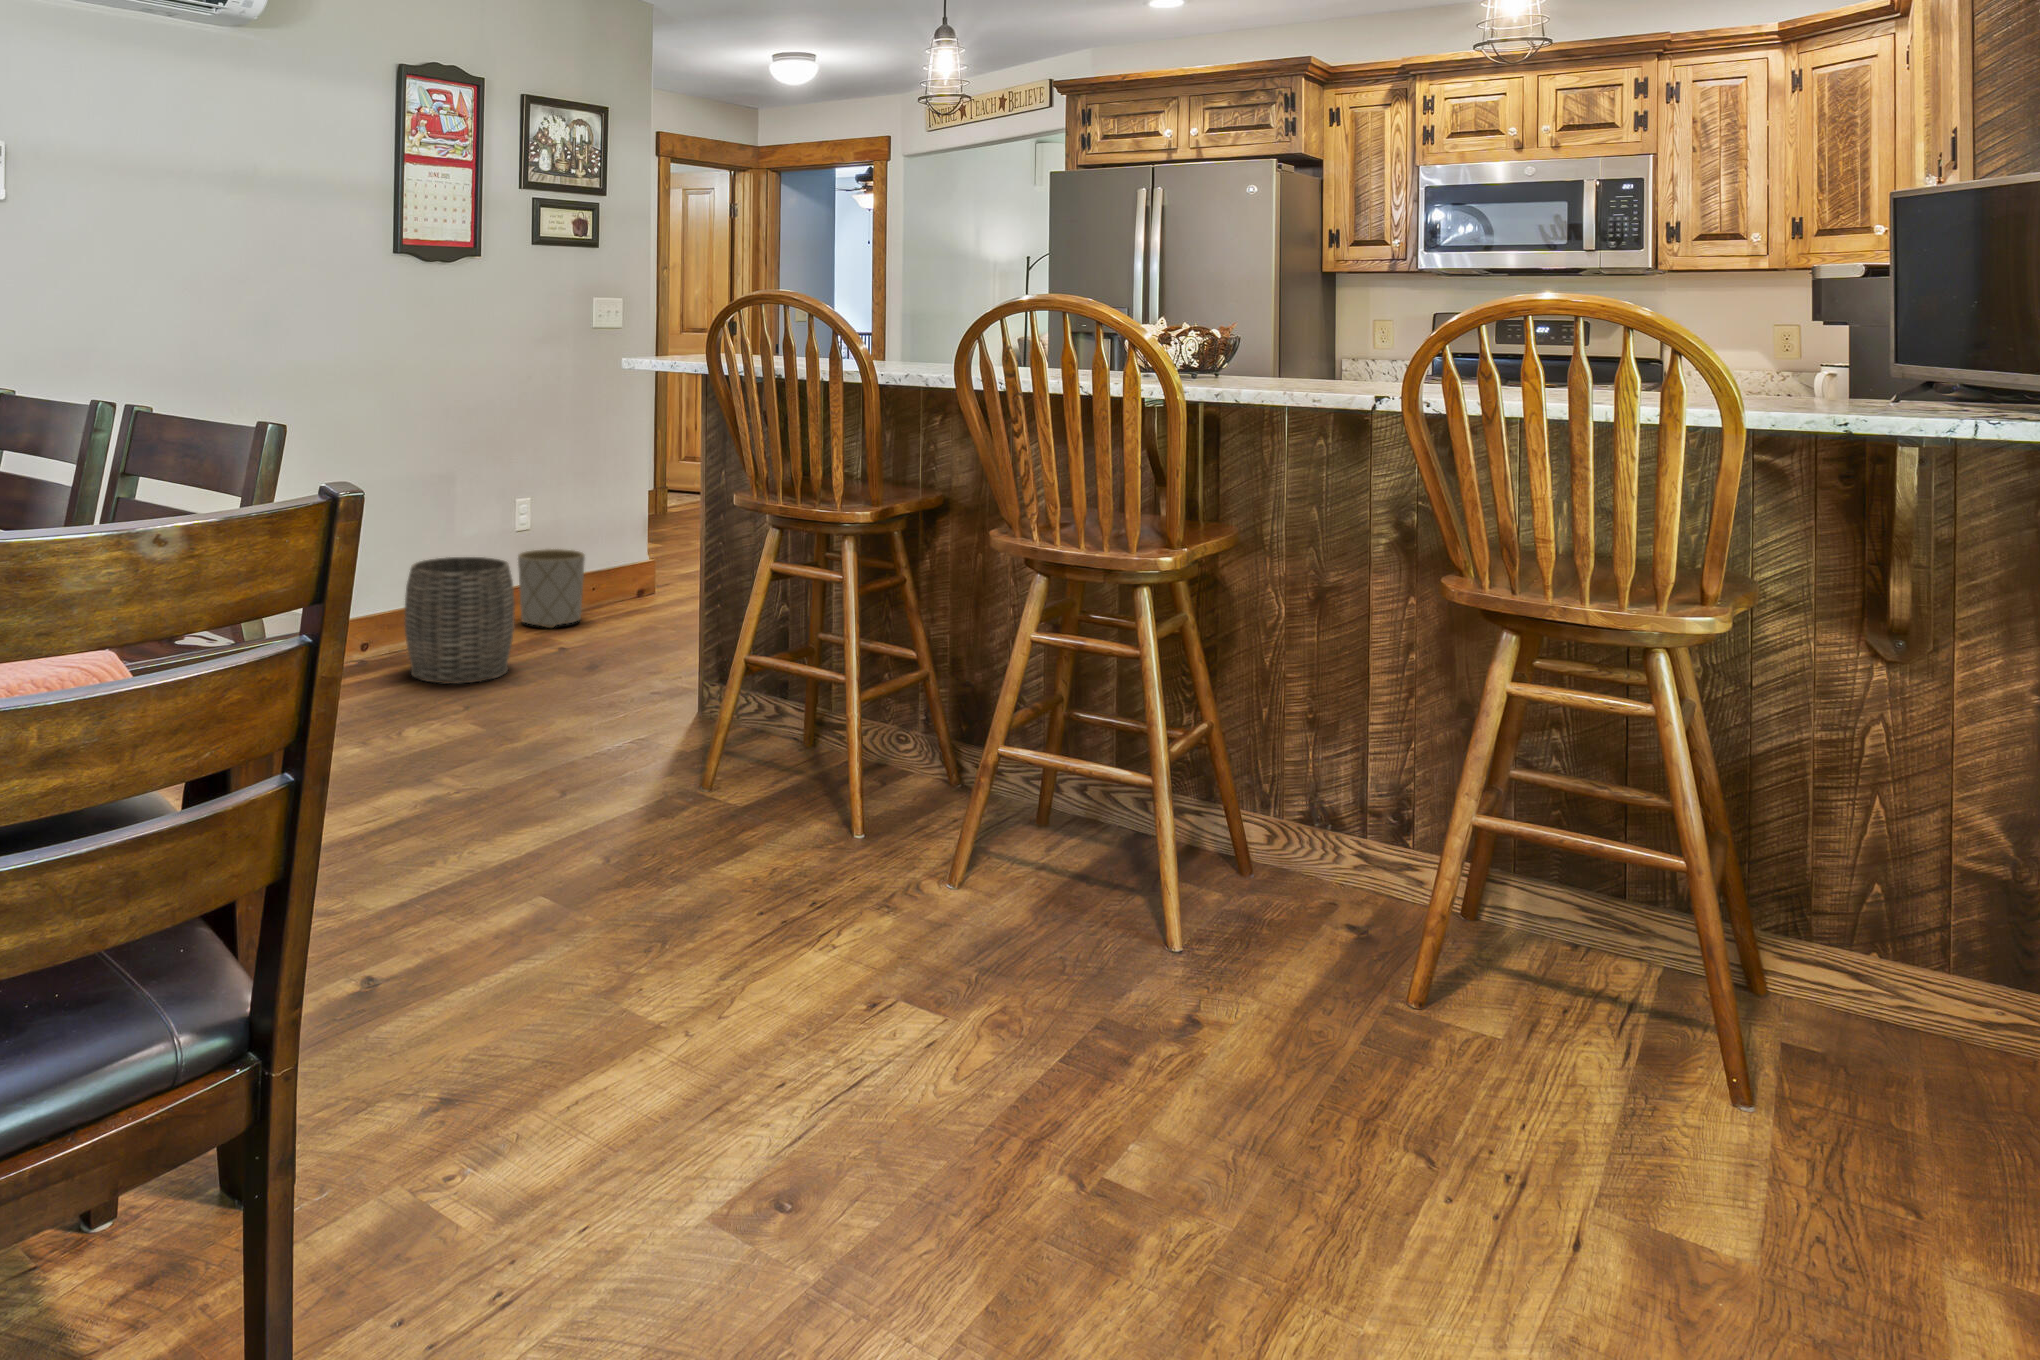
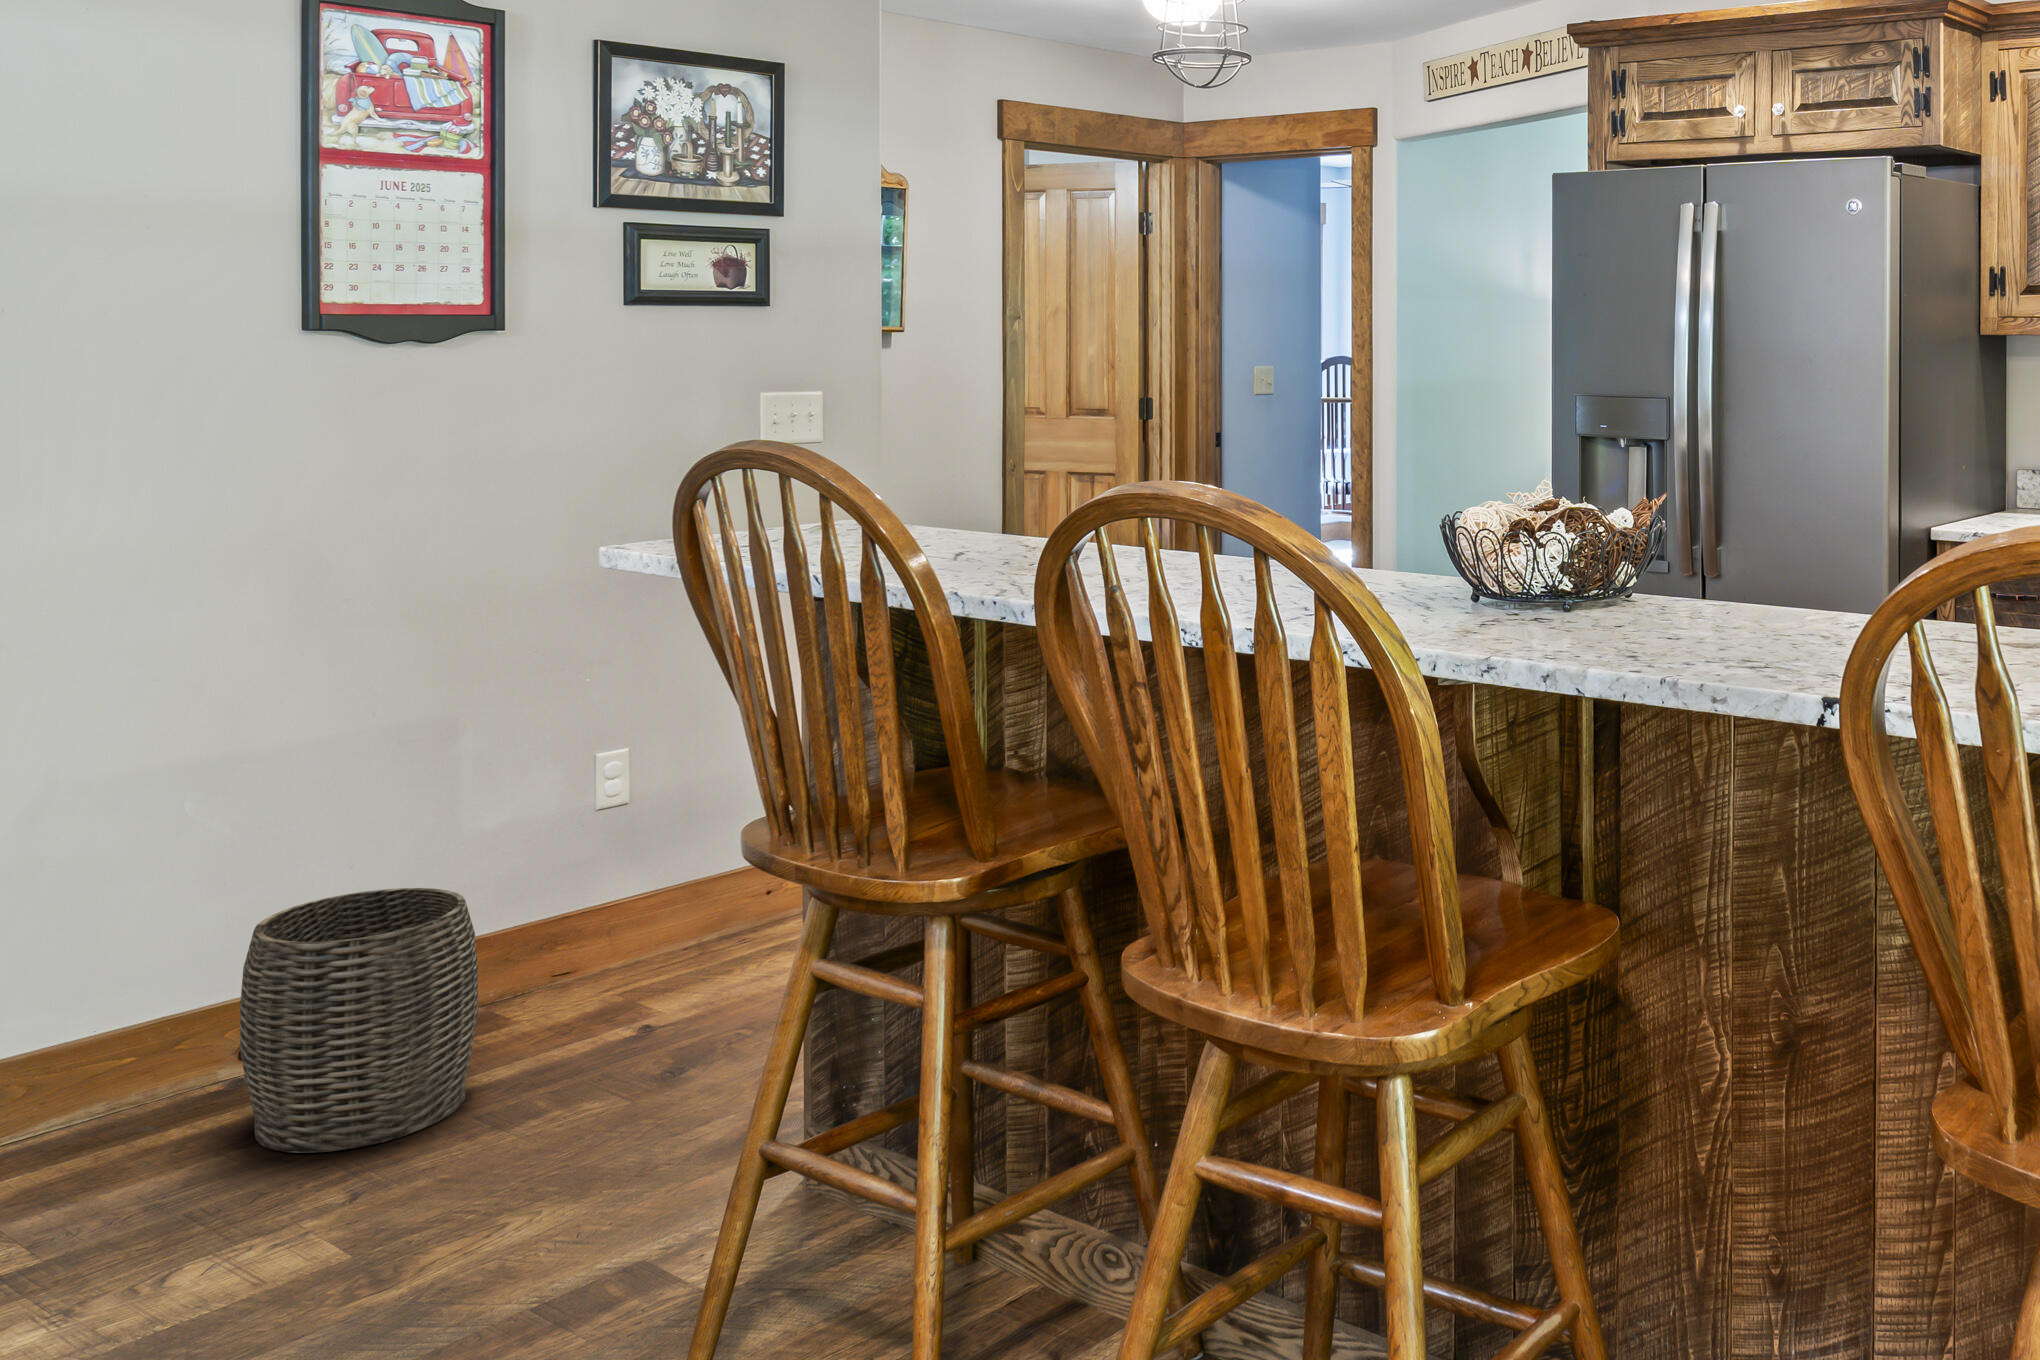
planter: present [518,549,585,628] -> none [581,831,709,983]

